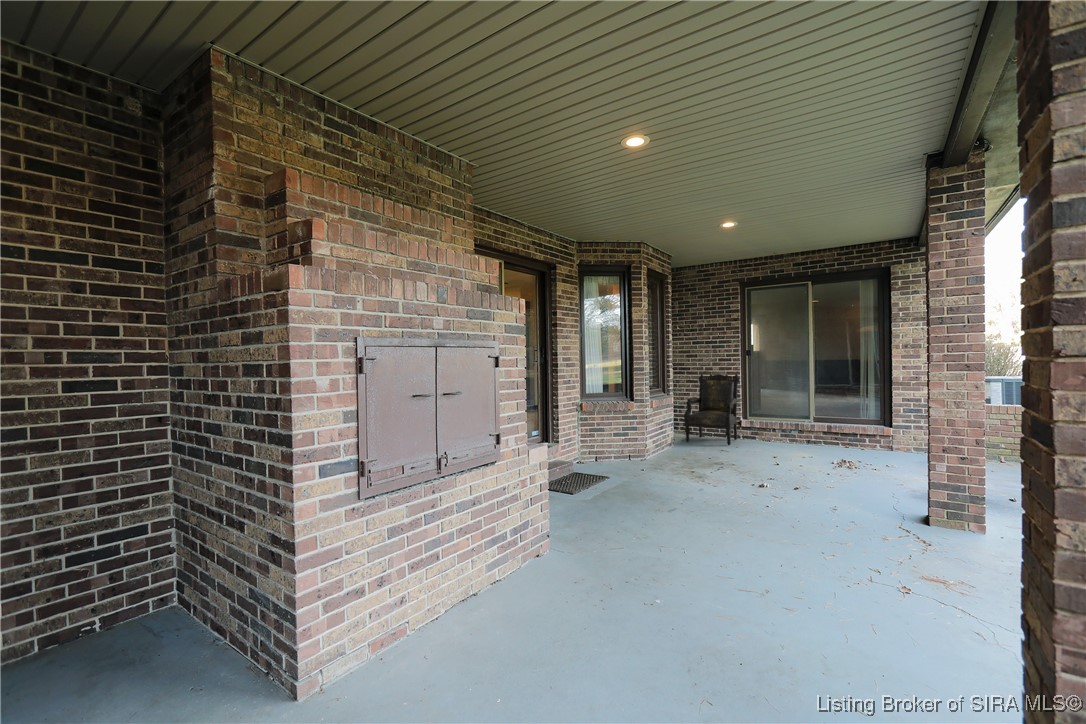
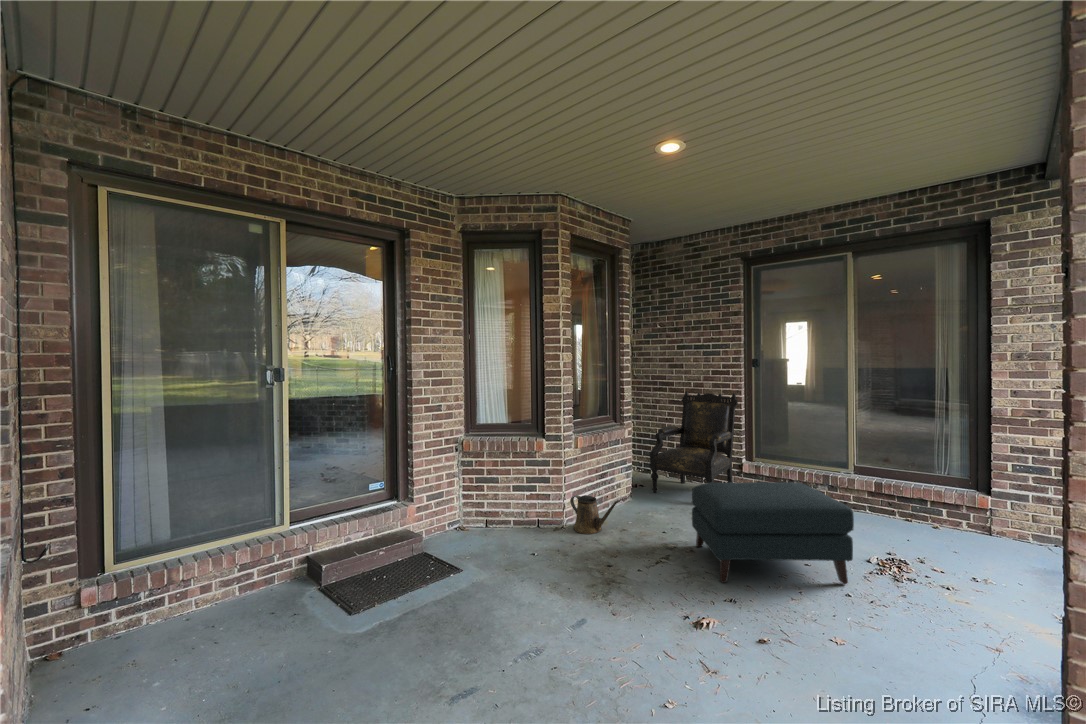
ottoman: none [734,420,830,472] -> present [692,482,854,584]
watering can: none [651,436,690,460] -> present [570,495,620,534]

